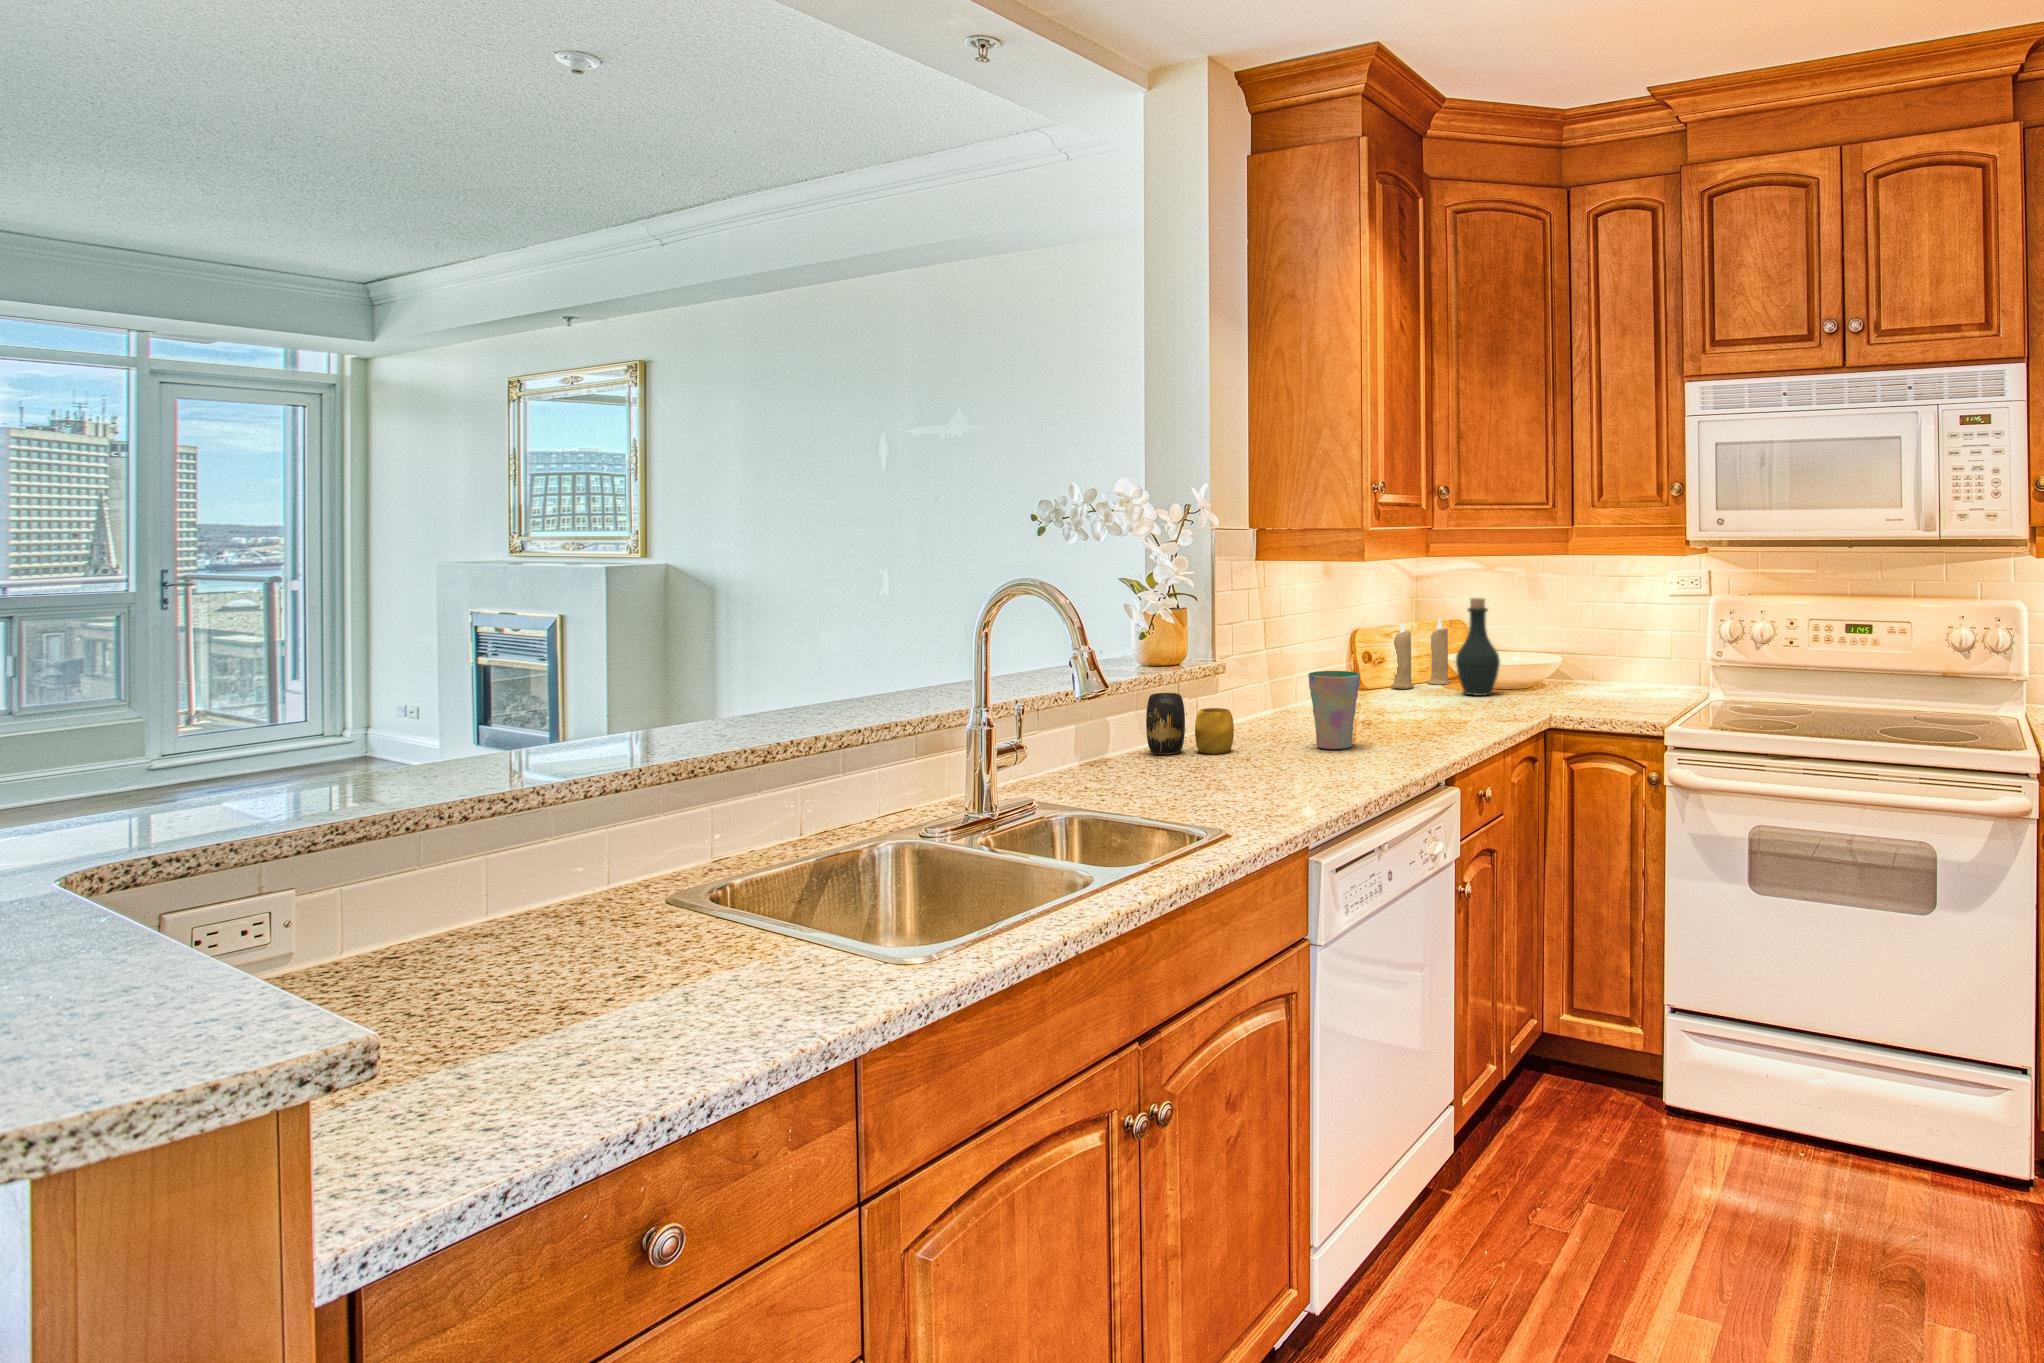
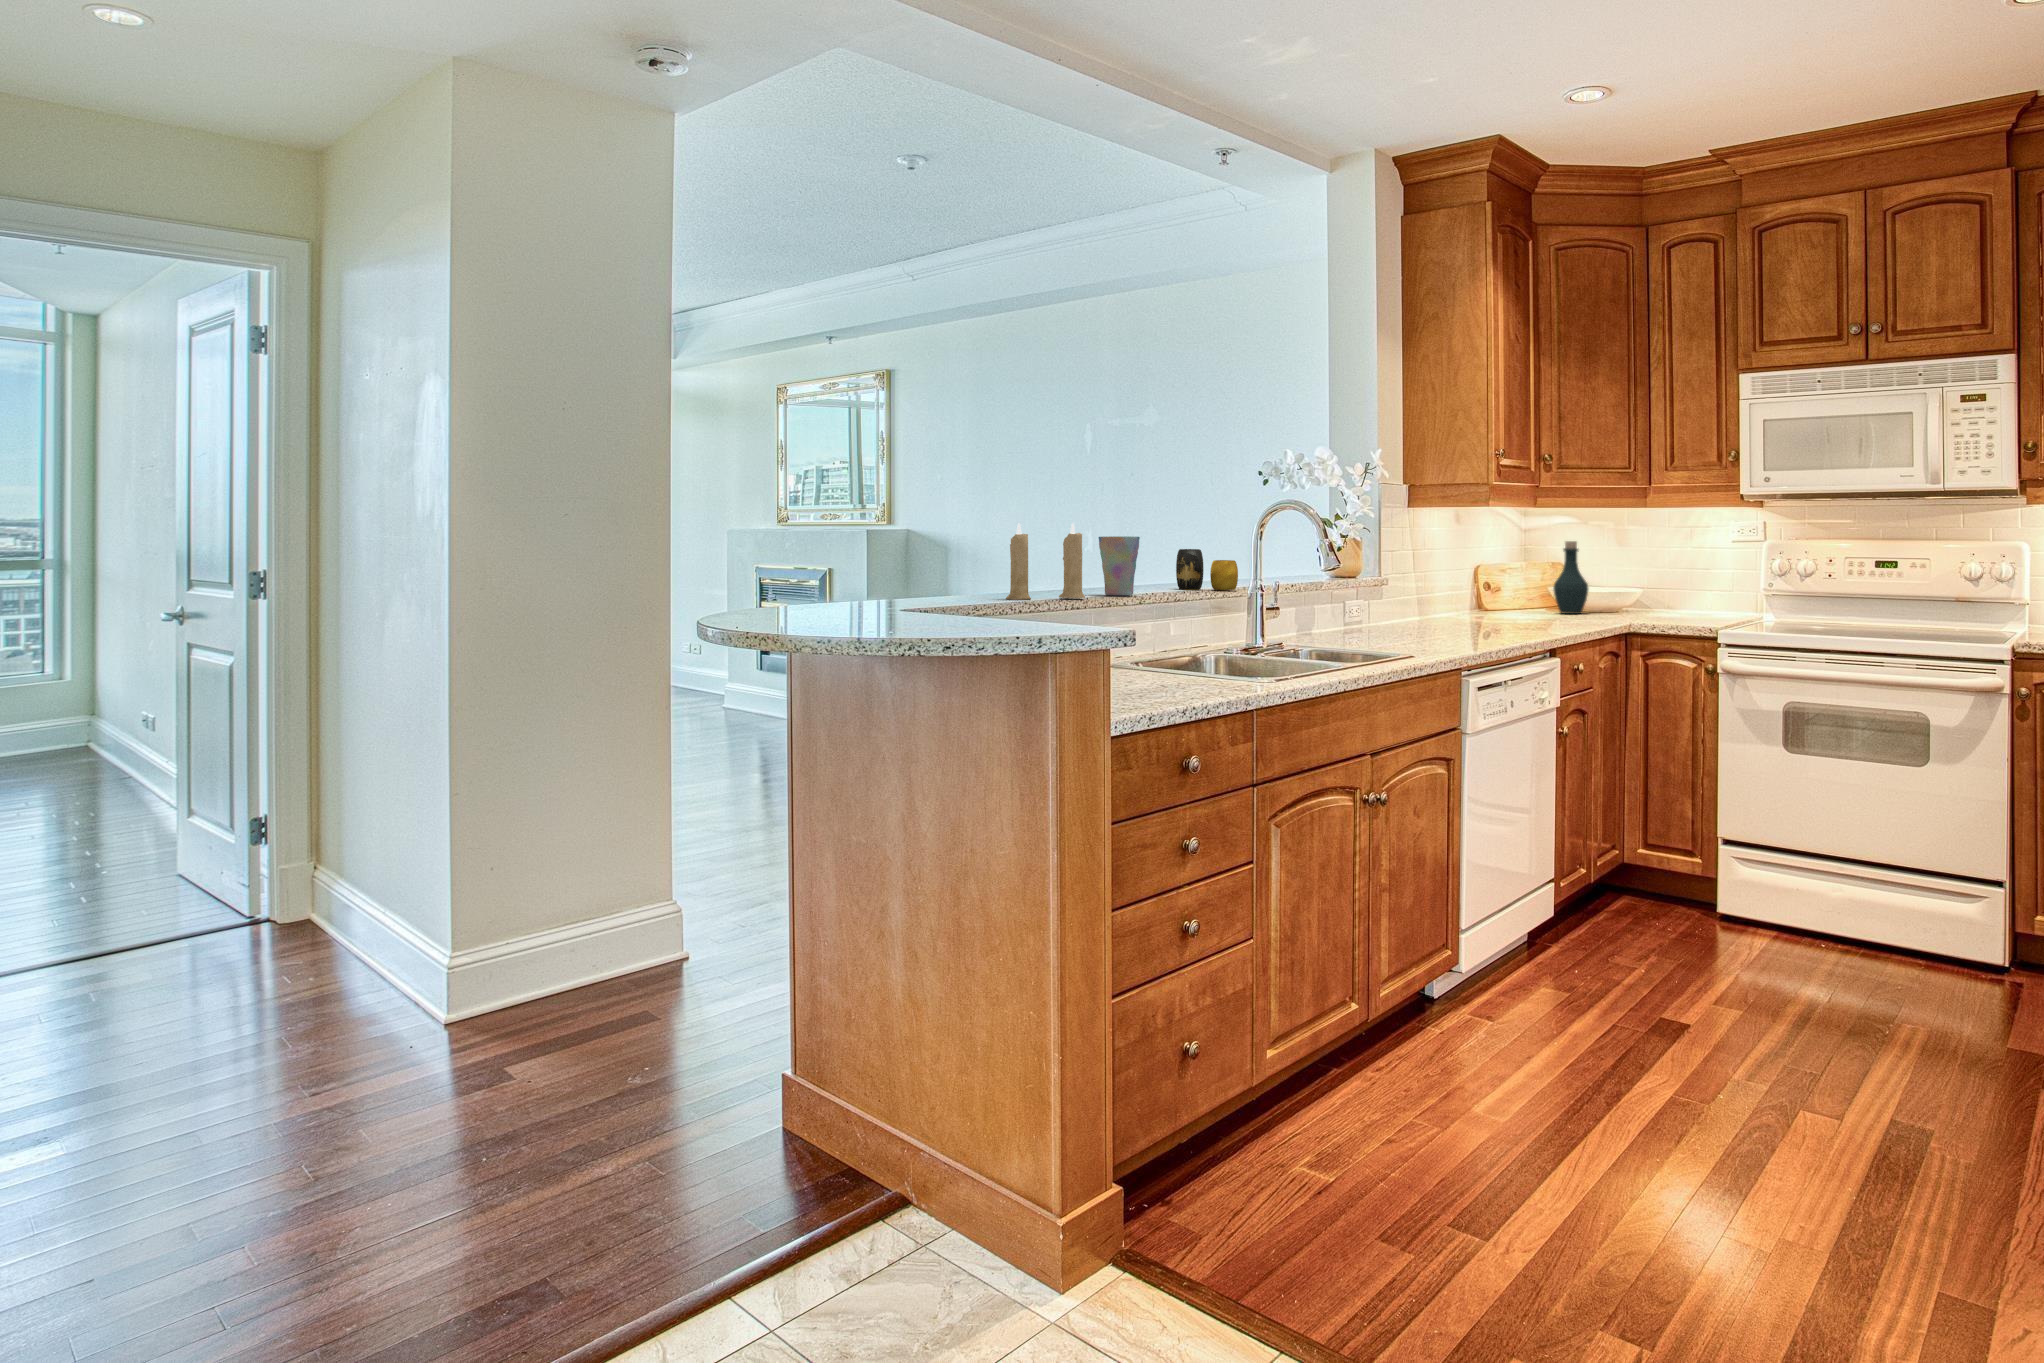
candle: present [1390,619,1450,689] -> present [1006,523,1085,600]
cup: present [1308,671,1360,749] -> present [1099,536,1140,596]
vase: present [1146,693,1234,754] -> present [1176,549,1238,590]

